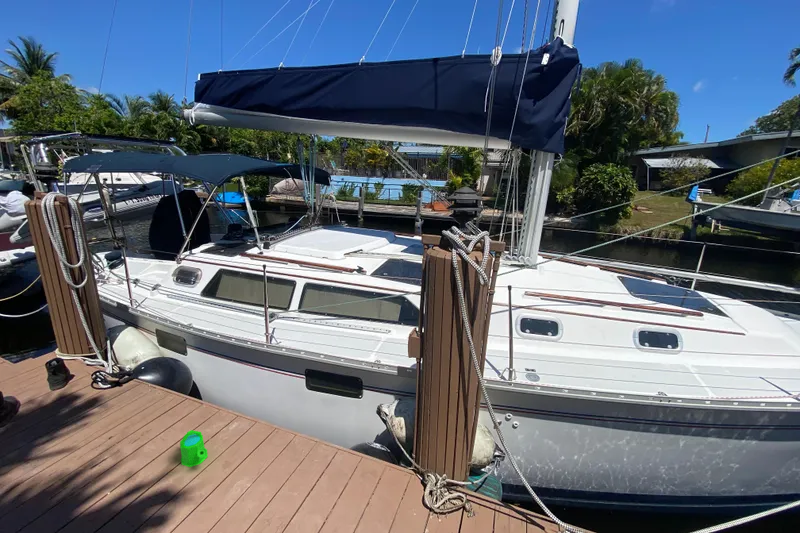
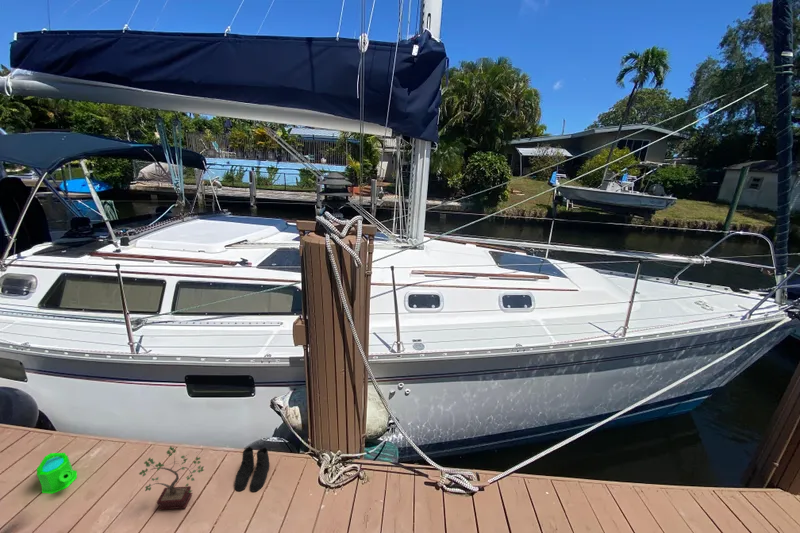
potted plant: none [263,439,320,503] -> present [139,446,204,509]
boots: none [342,455,374,500] -> present [235,447,270,491]

